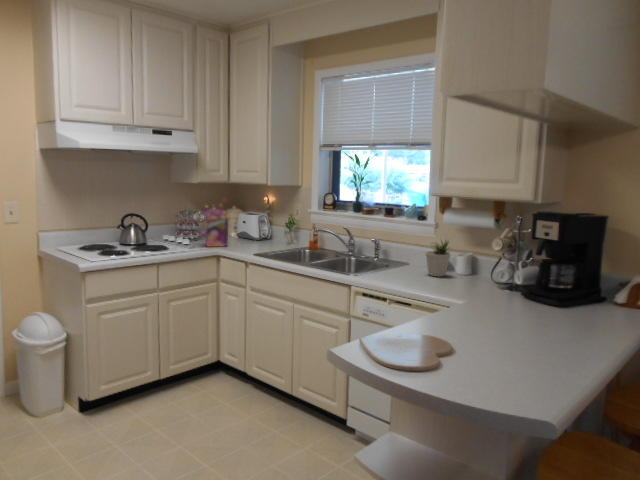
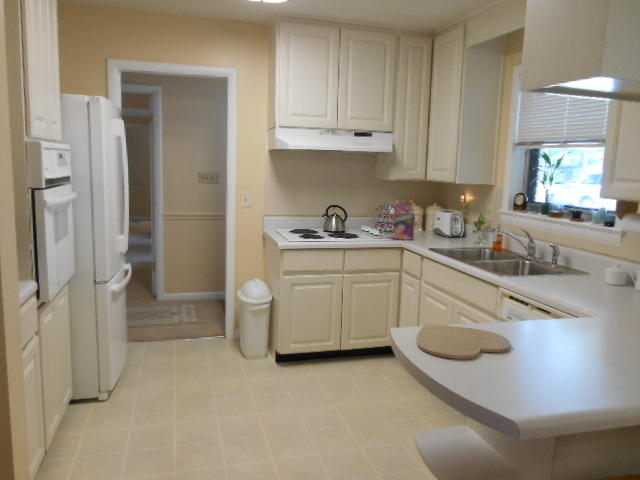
potted plant: present [426,241,450,277] -> none [595,246,627,289]

